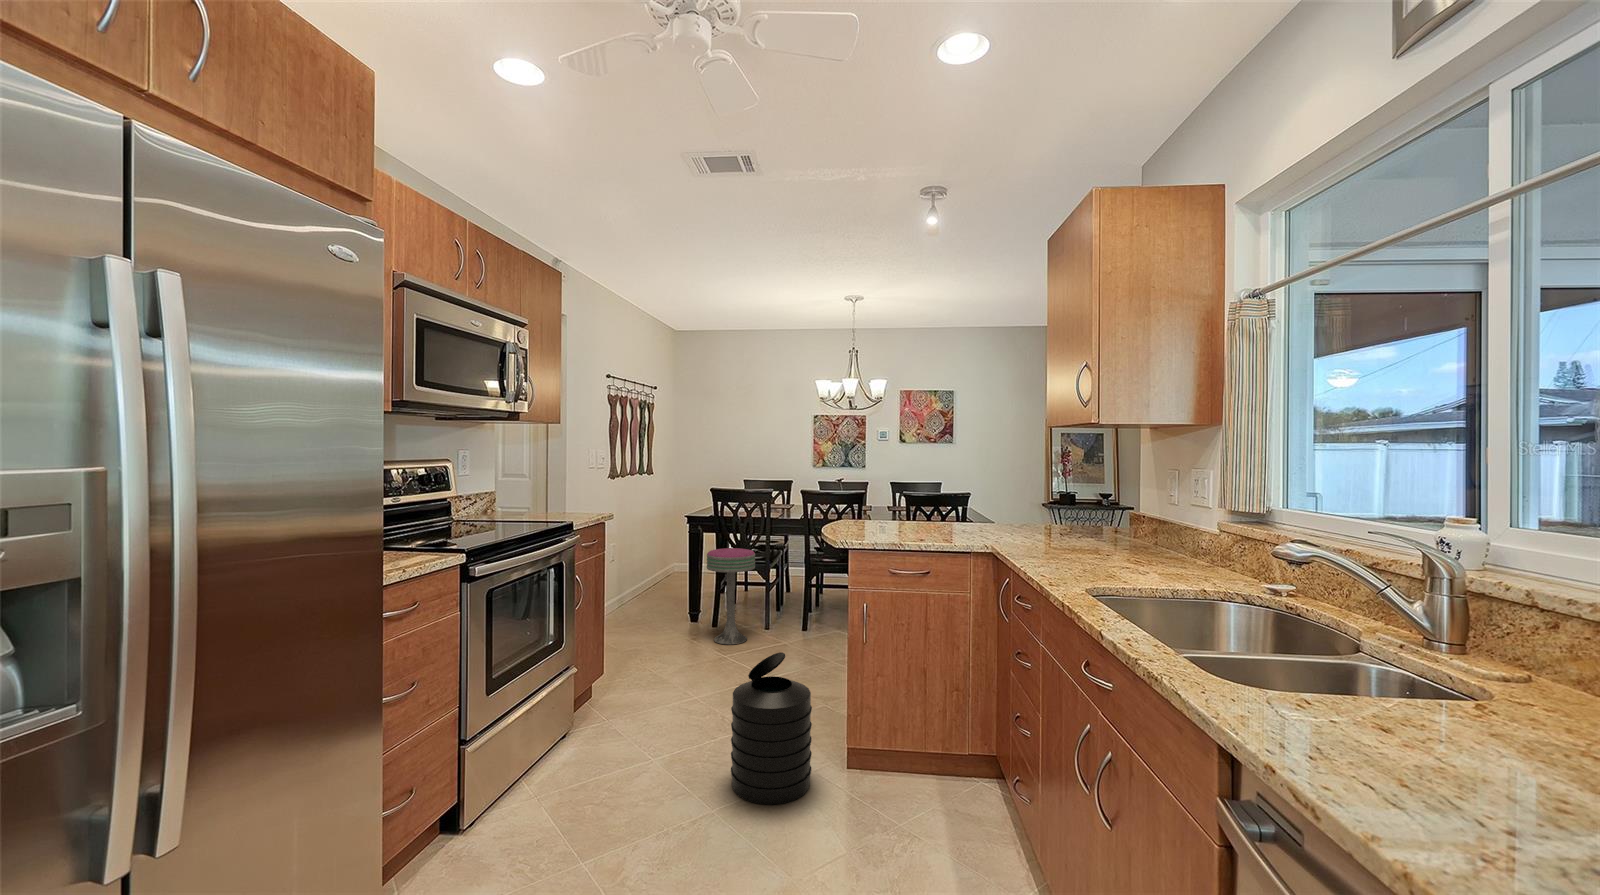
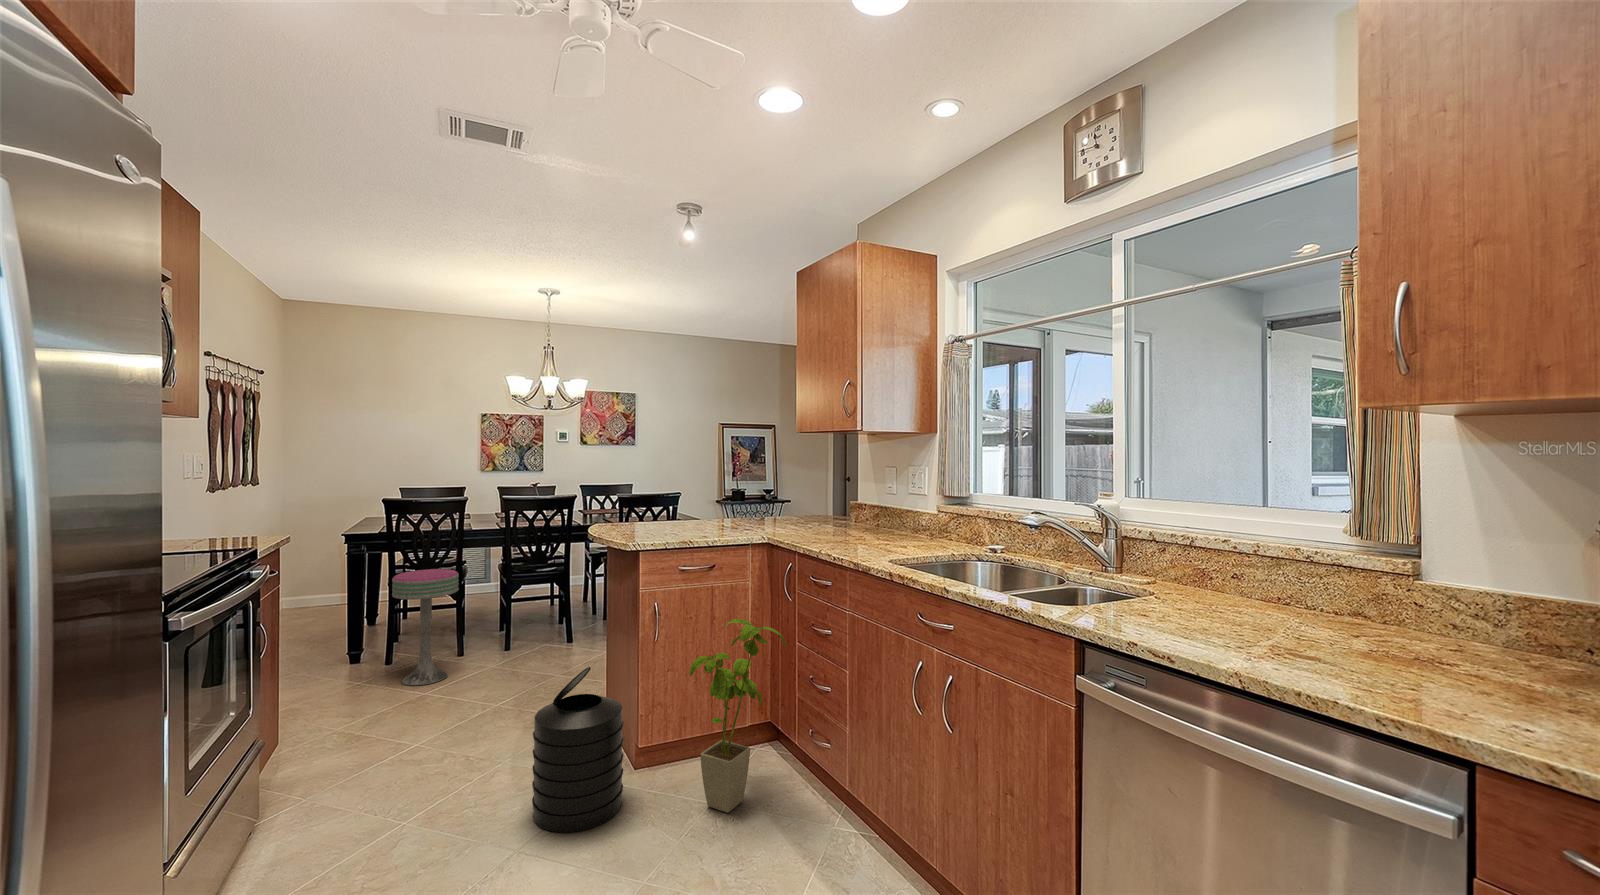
house plant: none [858,630,965,835] -> present [690,619,786,813]

